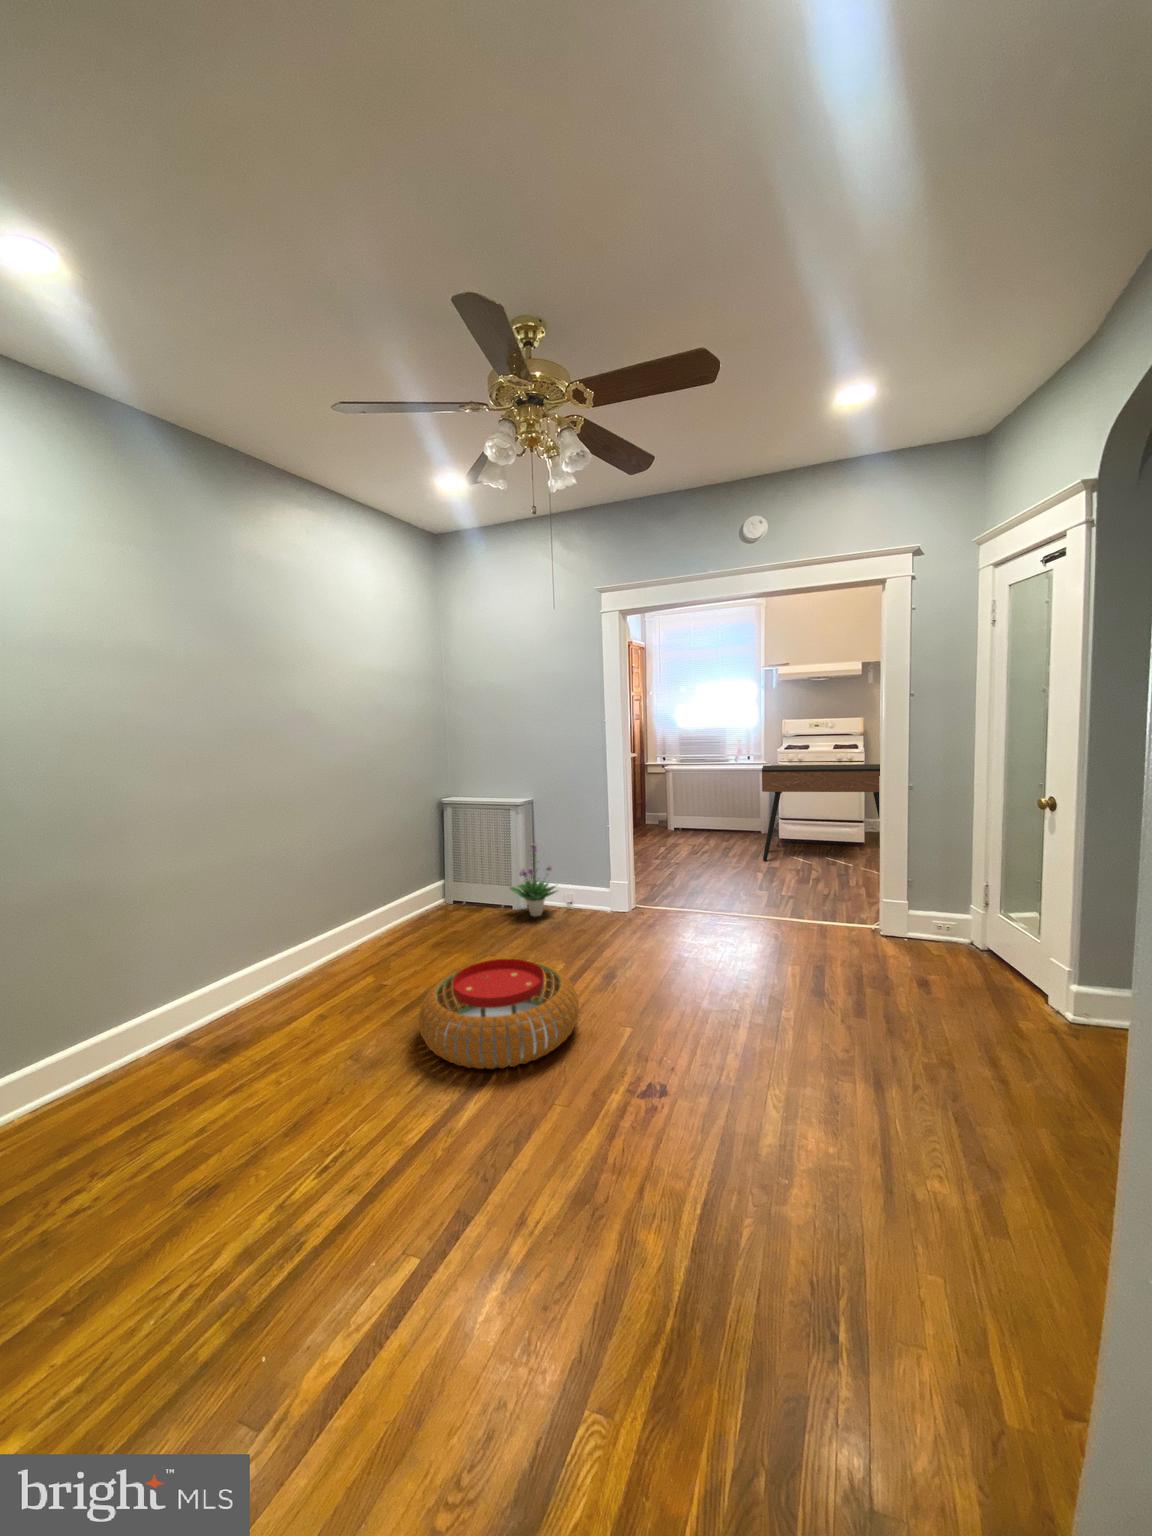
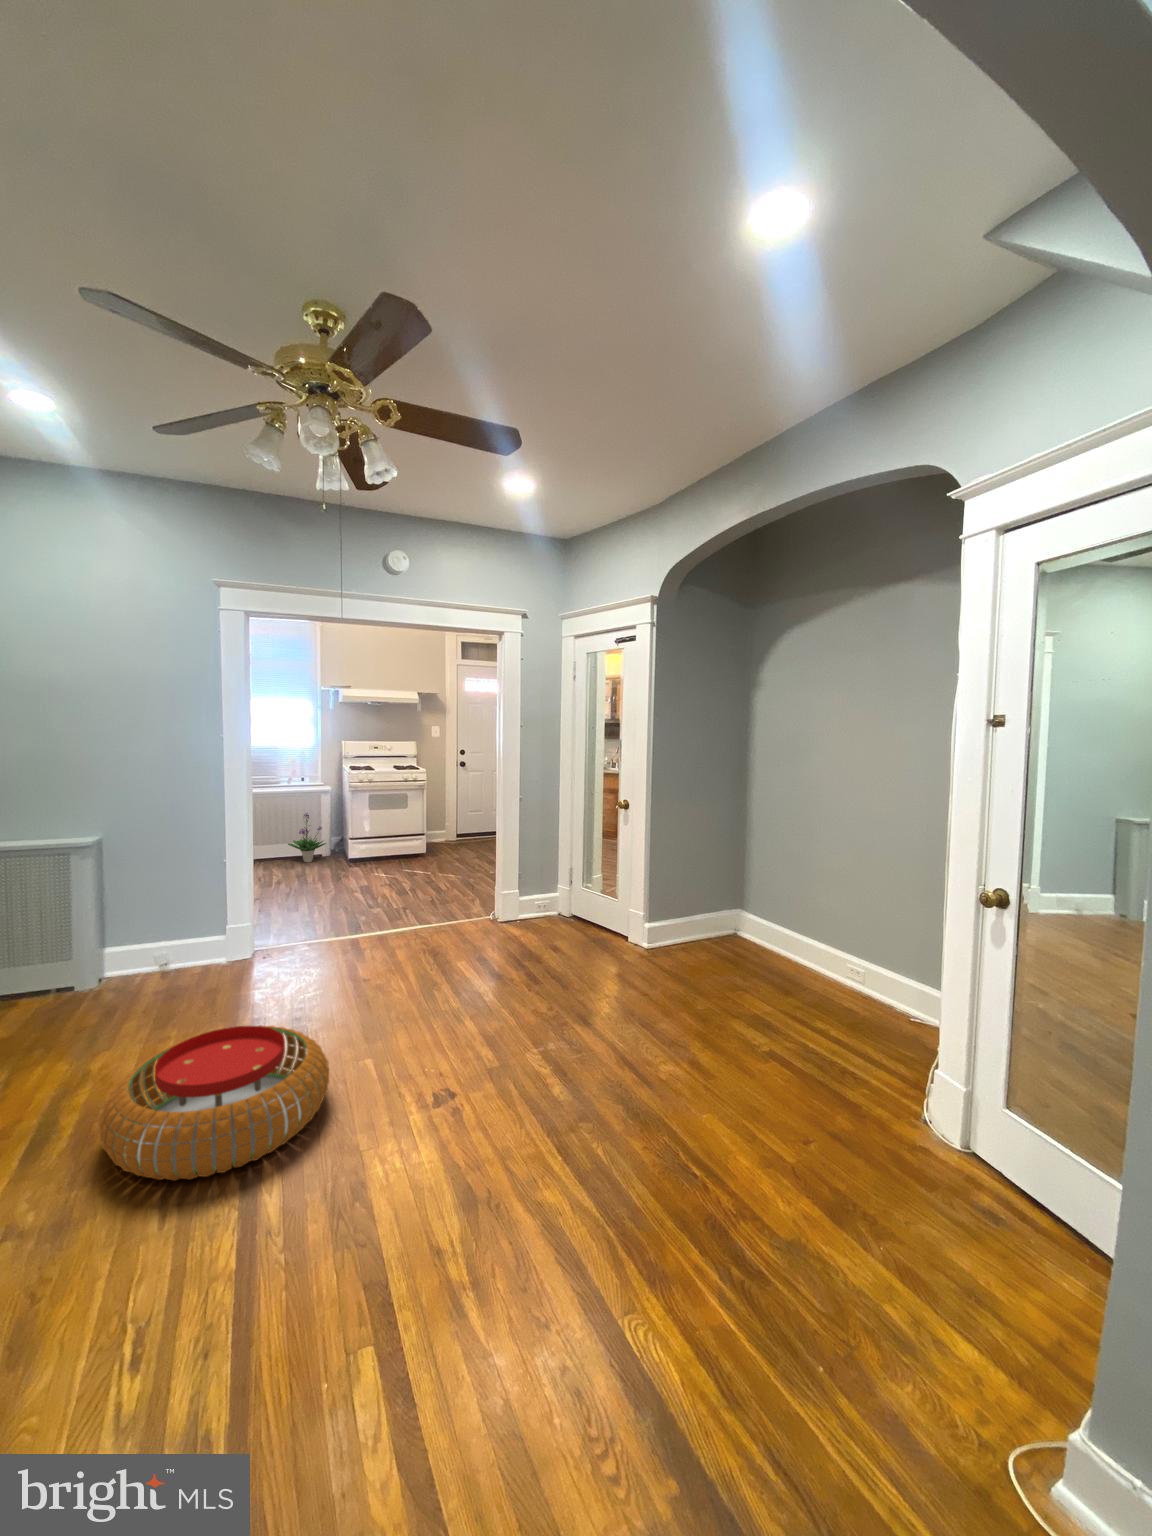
console table: present [762,764,880,861] -> none [340,782,465,882]
potted plant: present [510,843,557,916] -> present [288,813,326,862]

